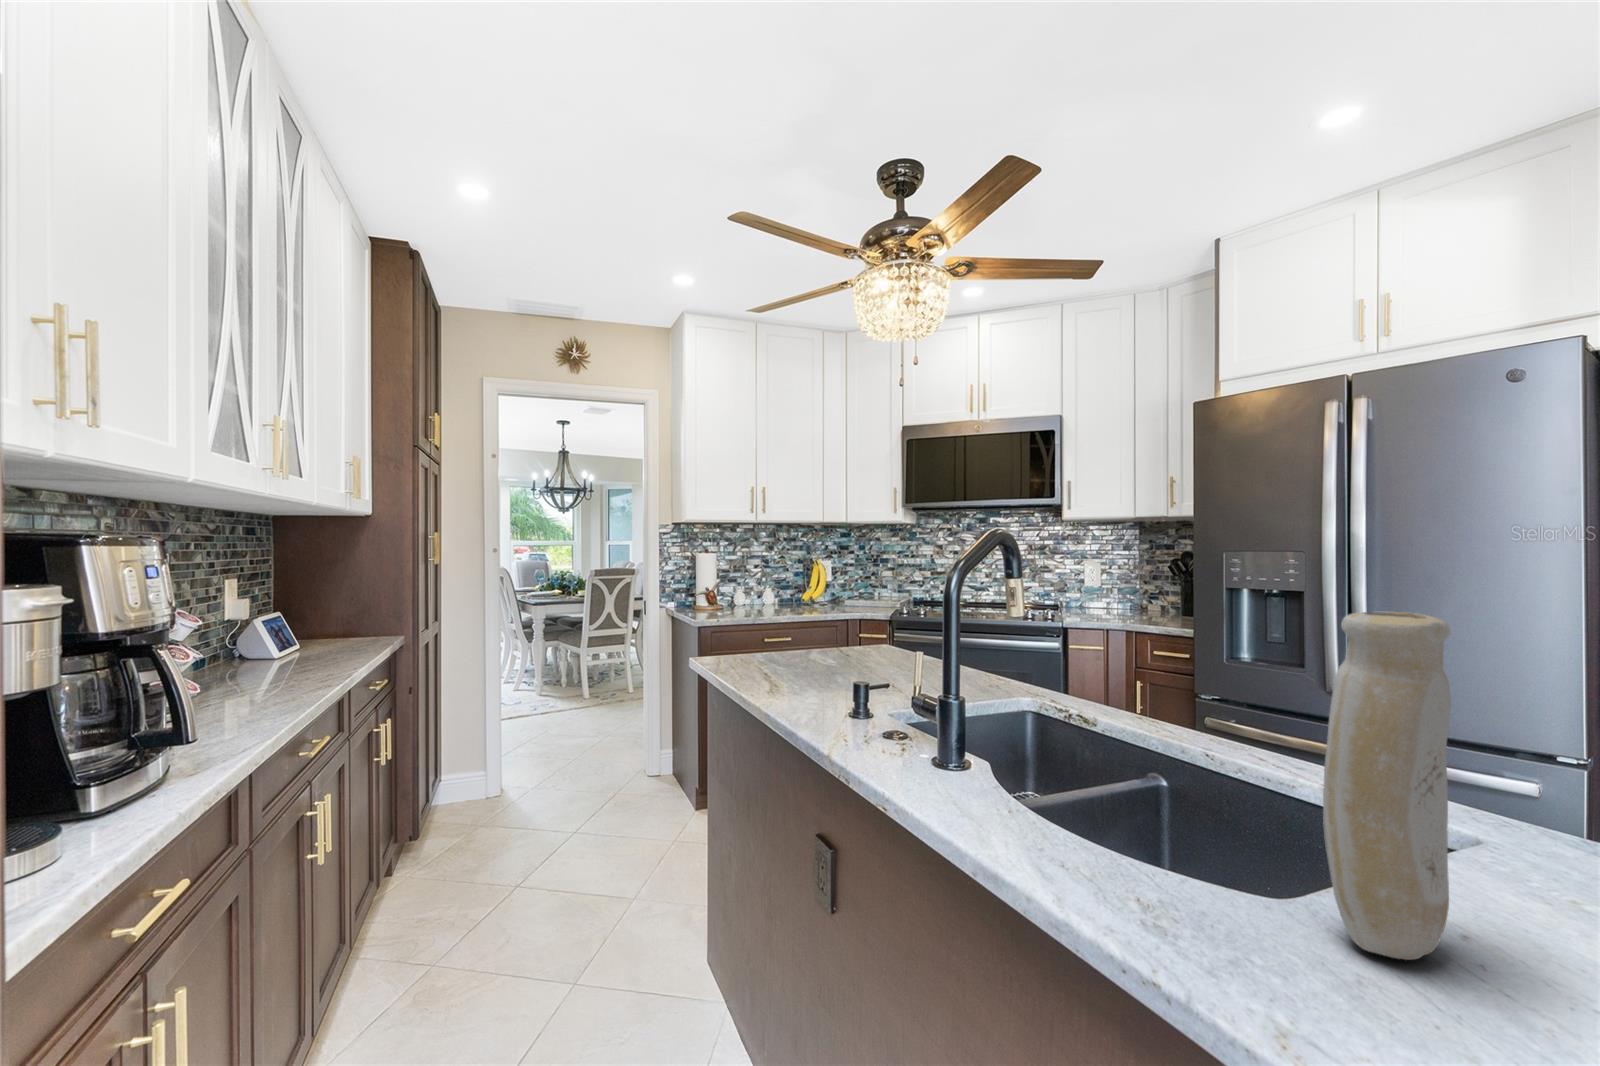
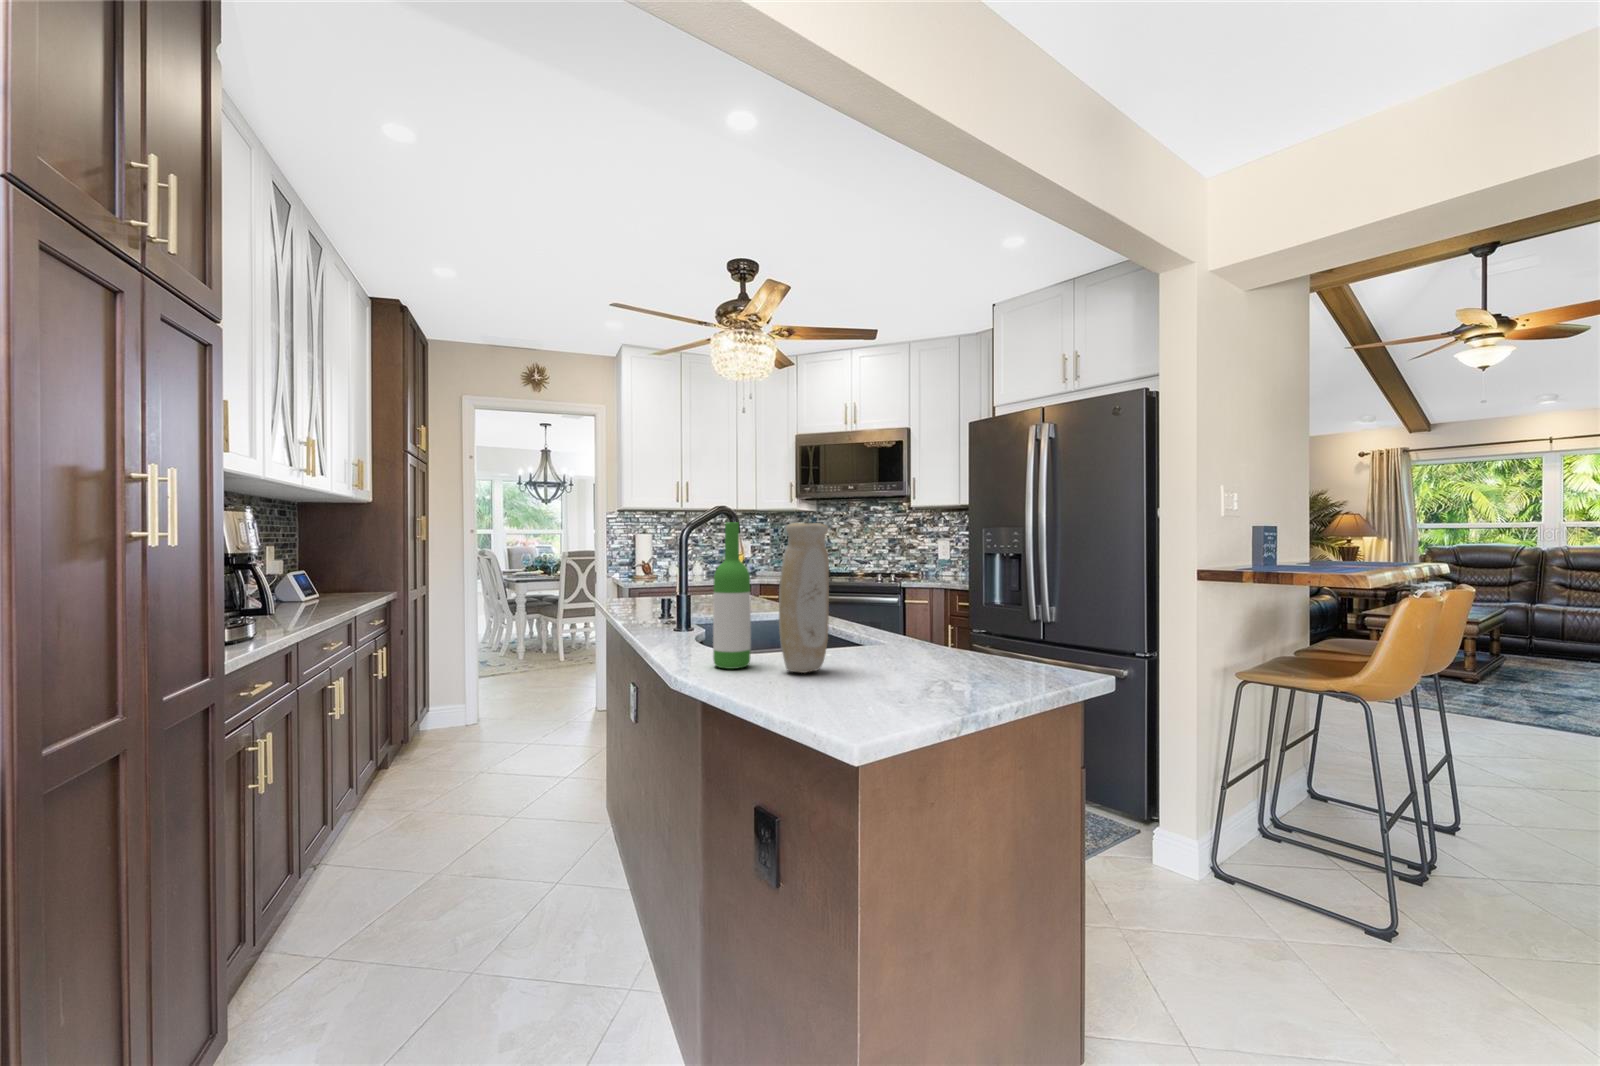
wine bottle: none [1151,605,1242,933] -> present [713,522,751,669]

